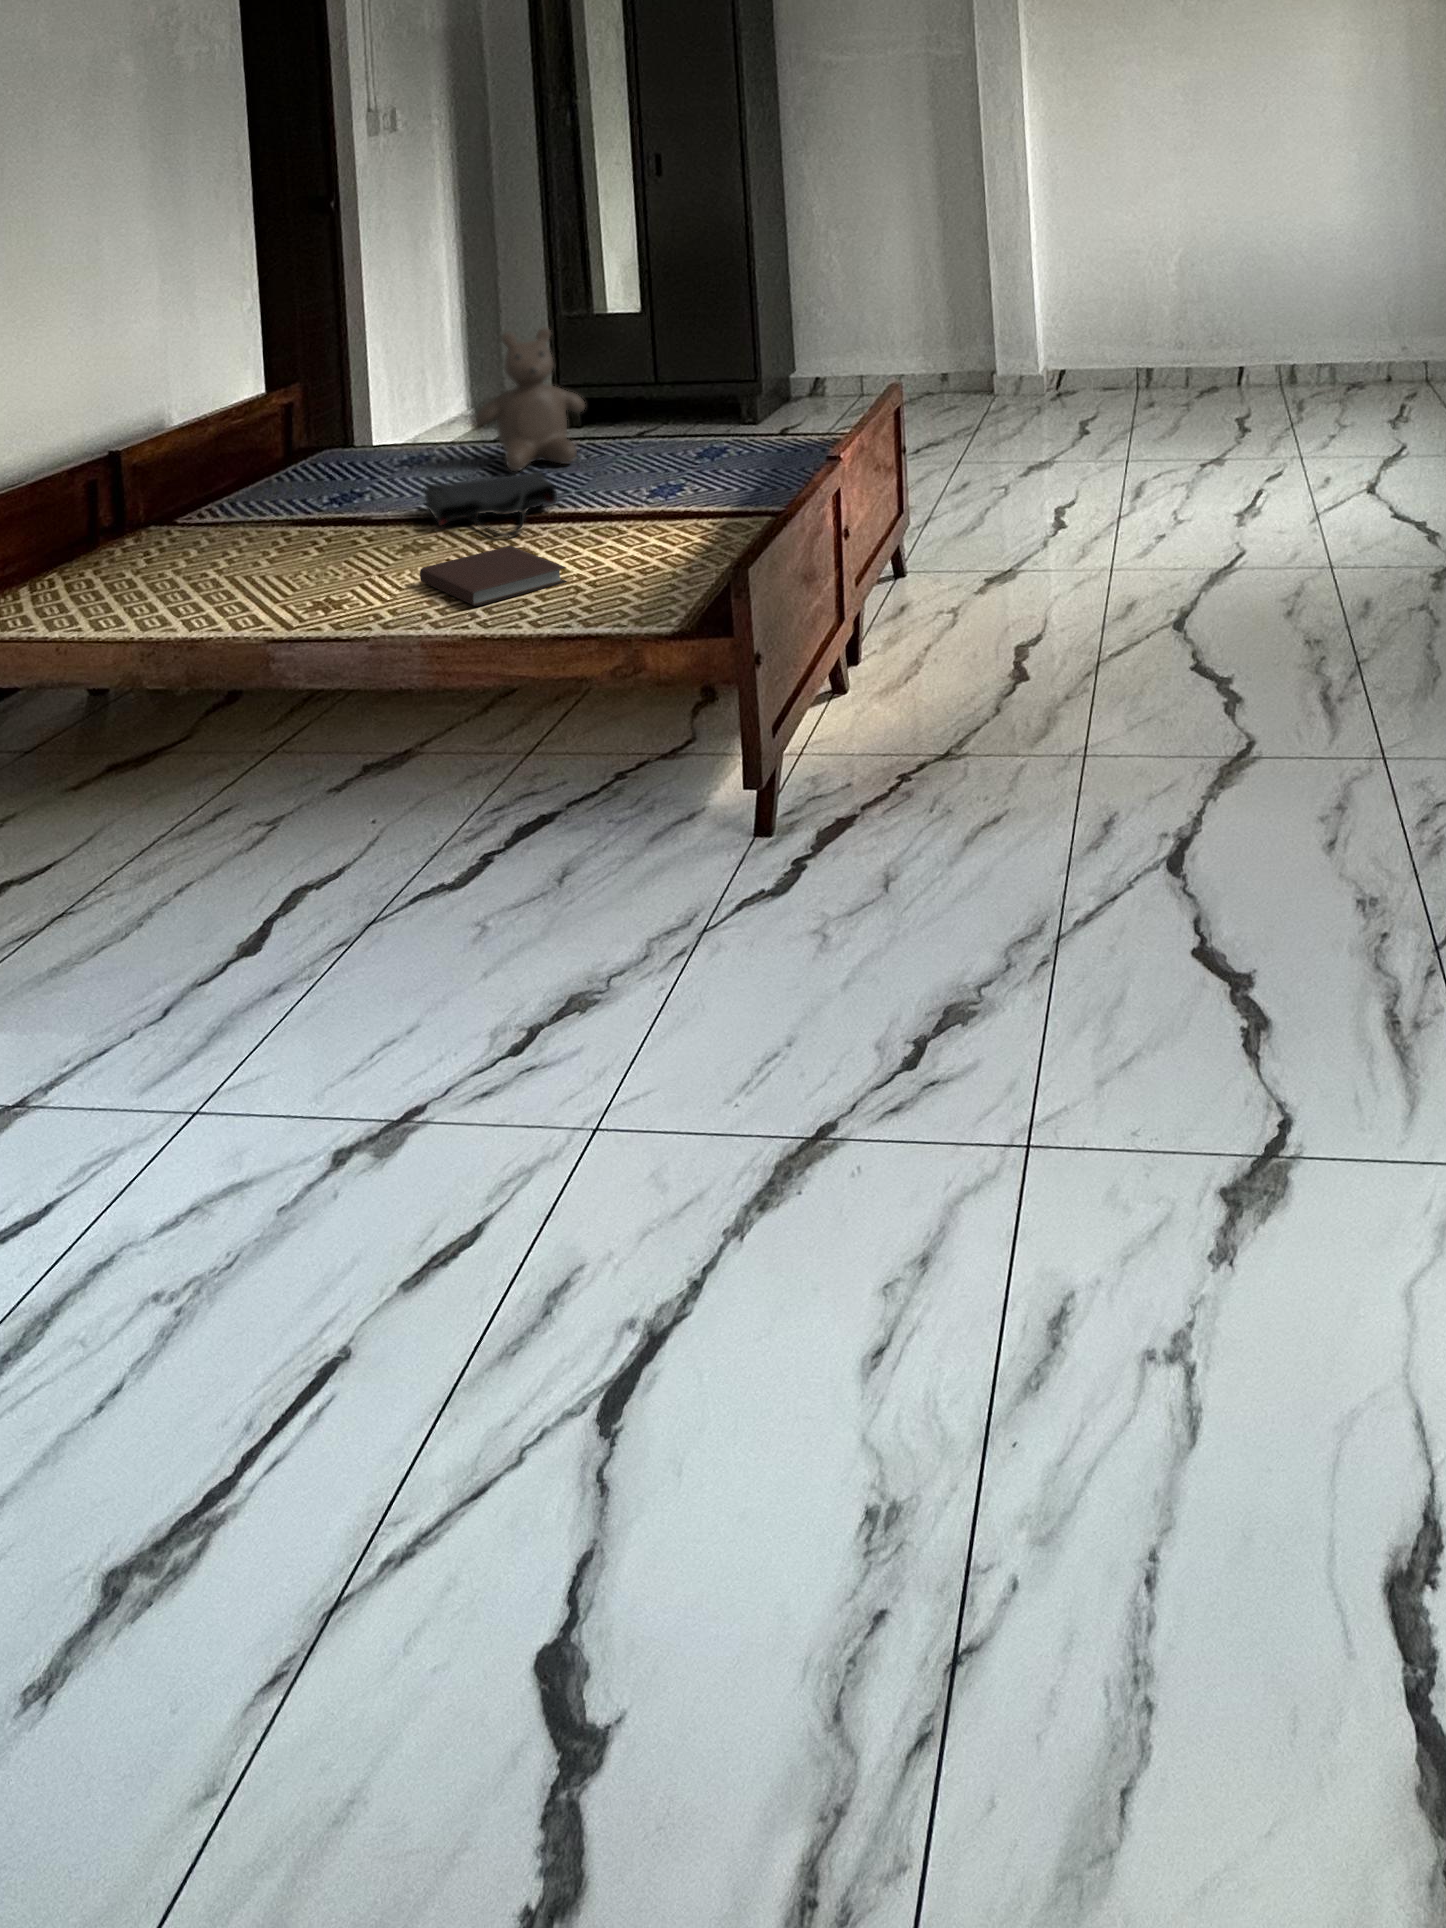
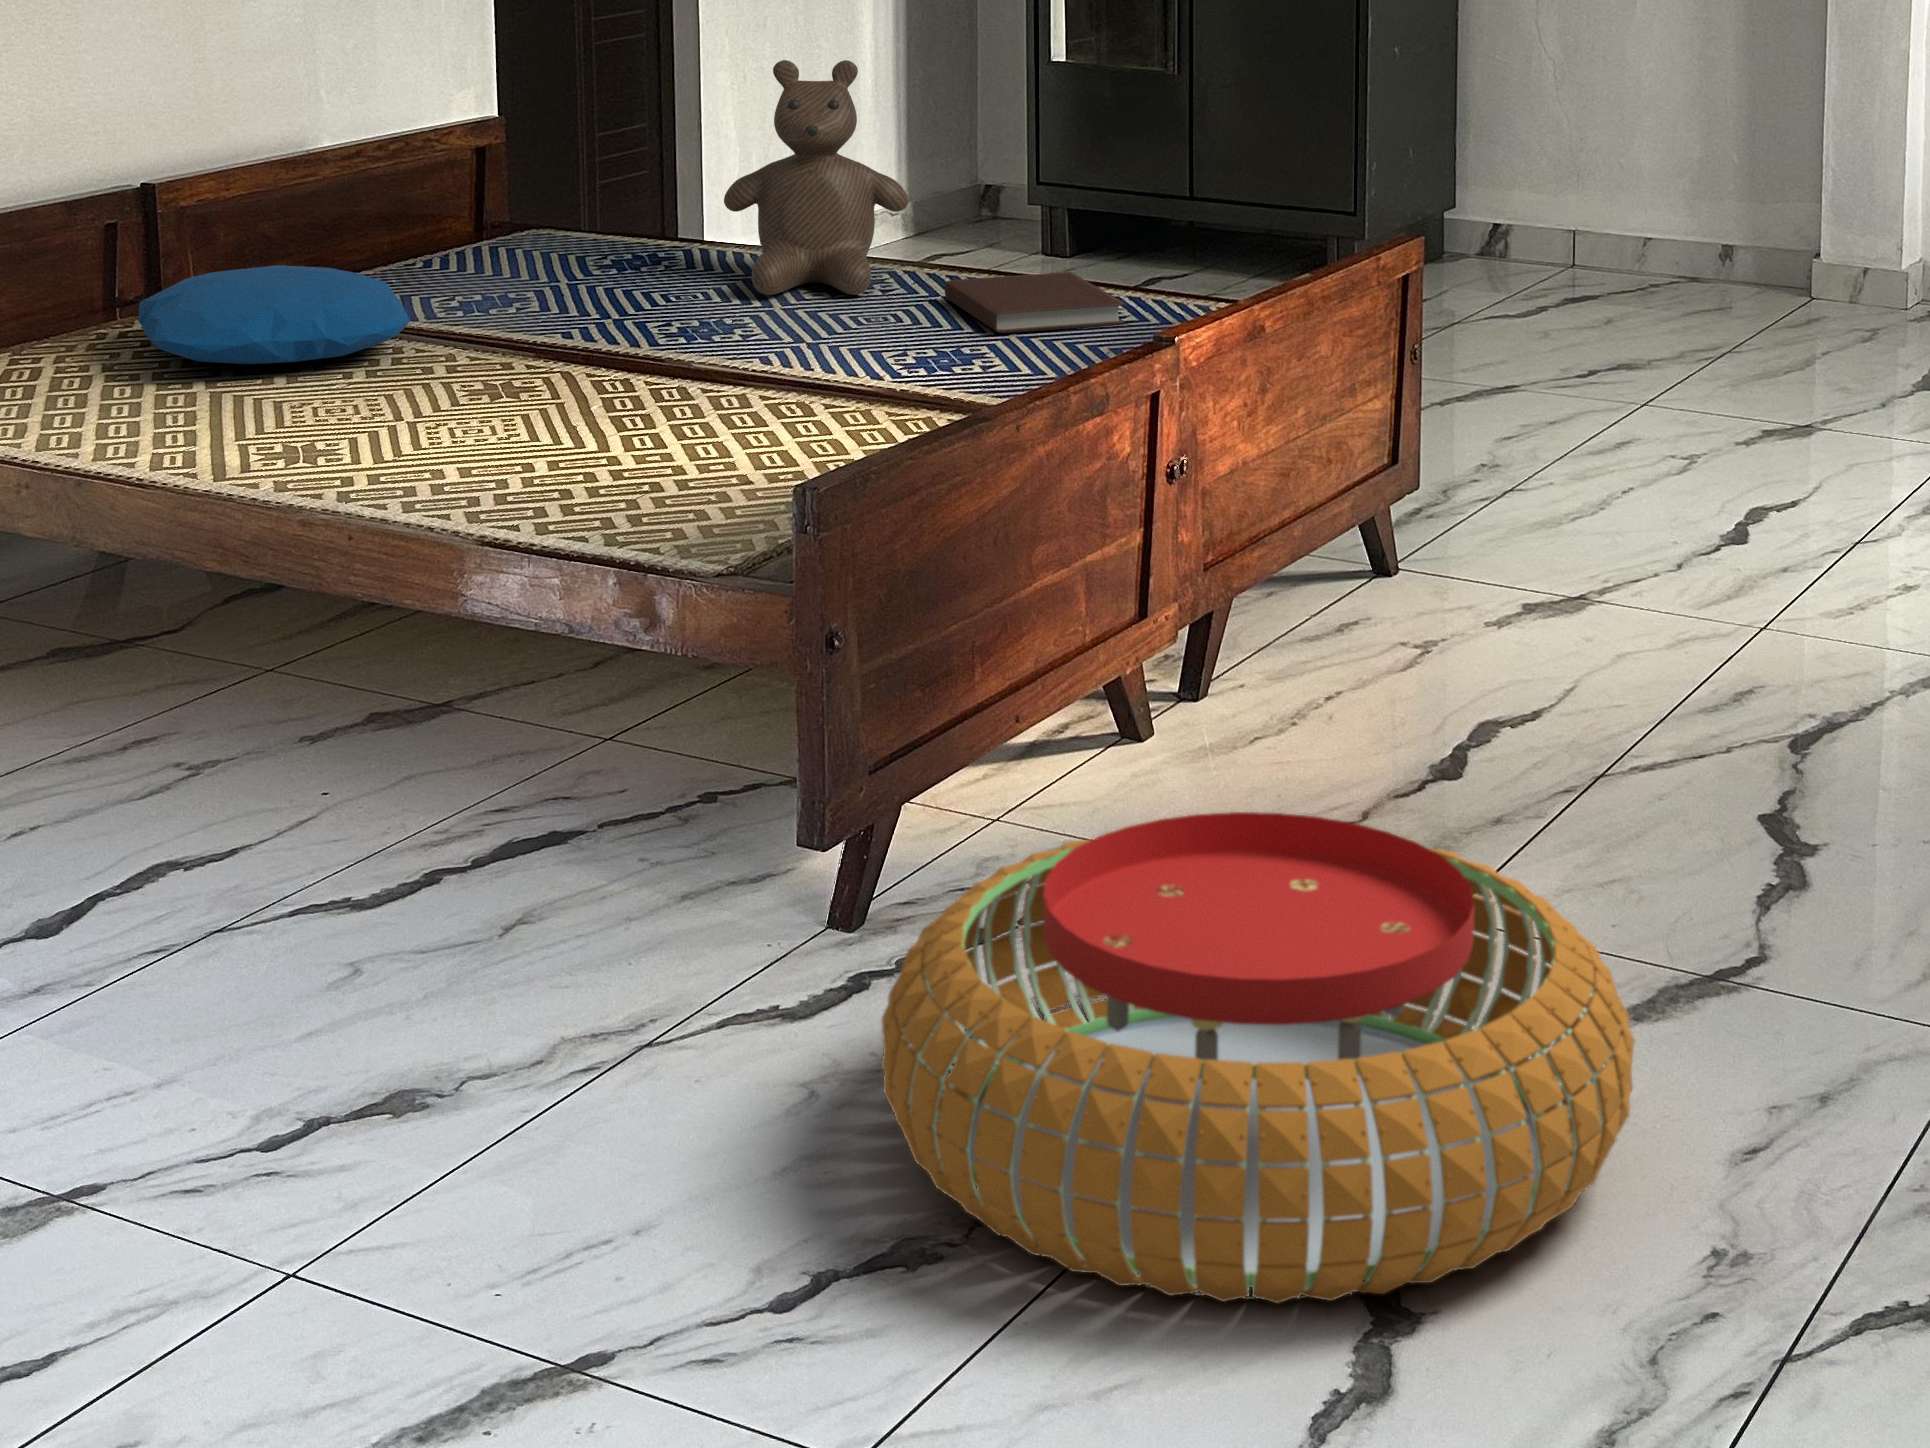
tote bag: present [425,471,557,538] -> none [572,294,780,397]
pillow: none [130,493,325,563] -> present [138,265,410,365]
notebook: present [420,546,567,606] -> present [945,272,1127,333]
pouf: none [873,703,1307,1001] -> present [882,812,1634,1303]

